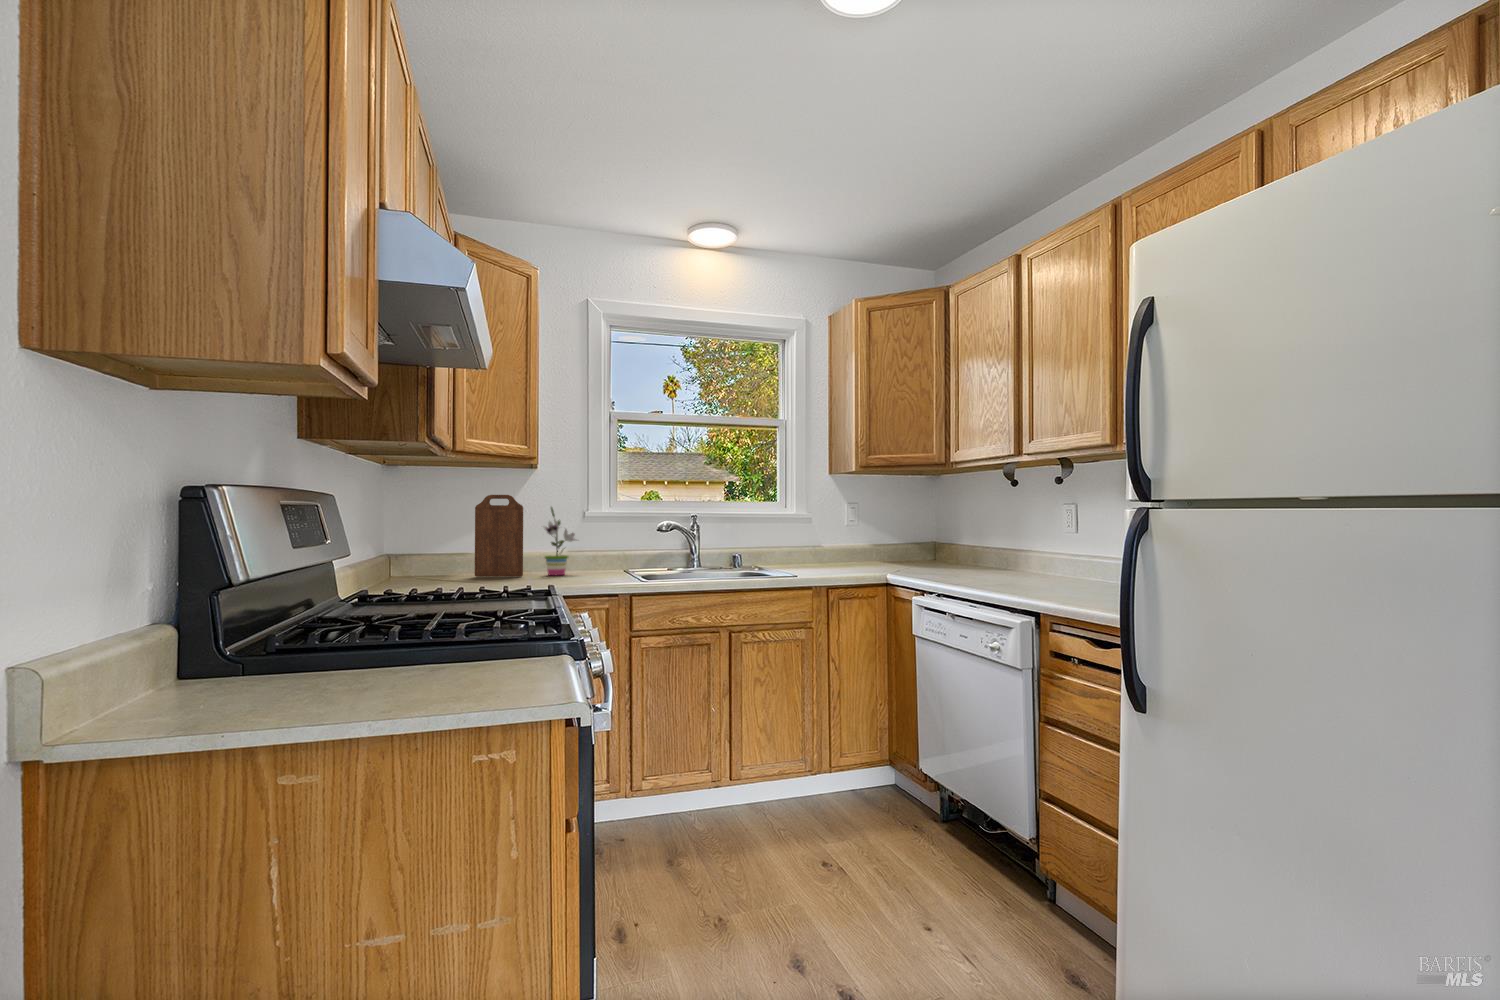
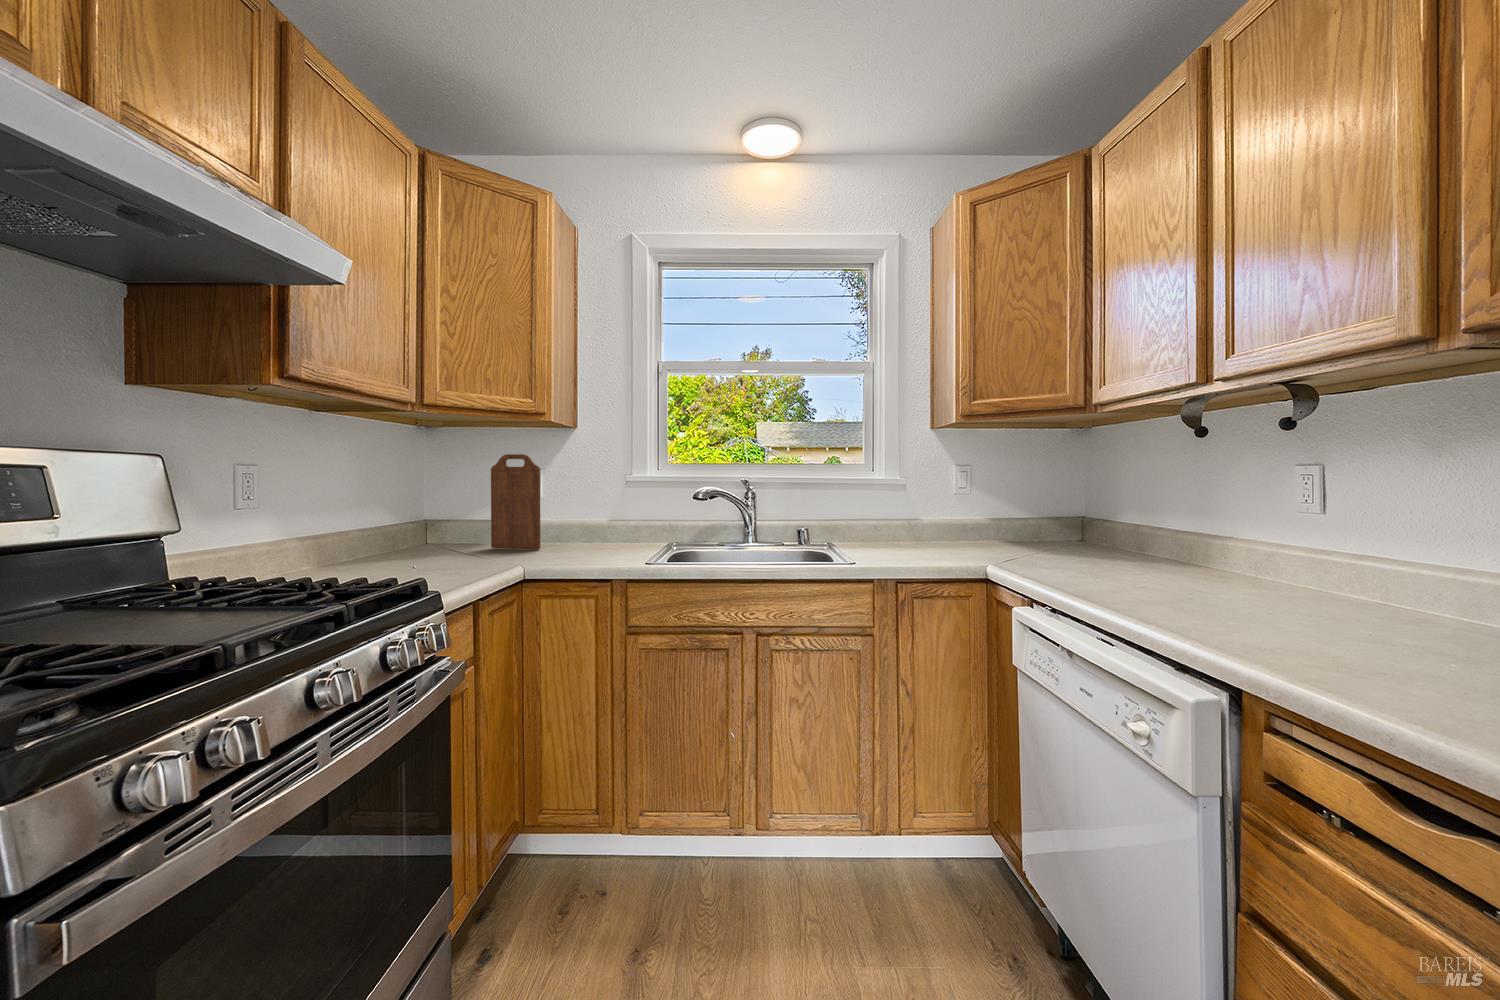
potted plant: present [543,507,576,575] -> none [558,468,607,550]

